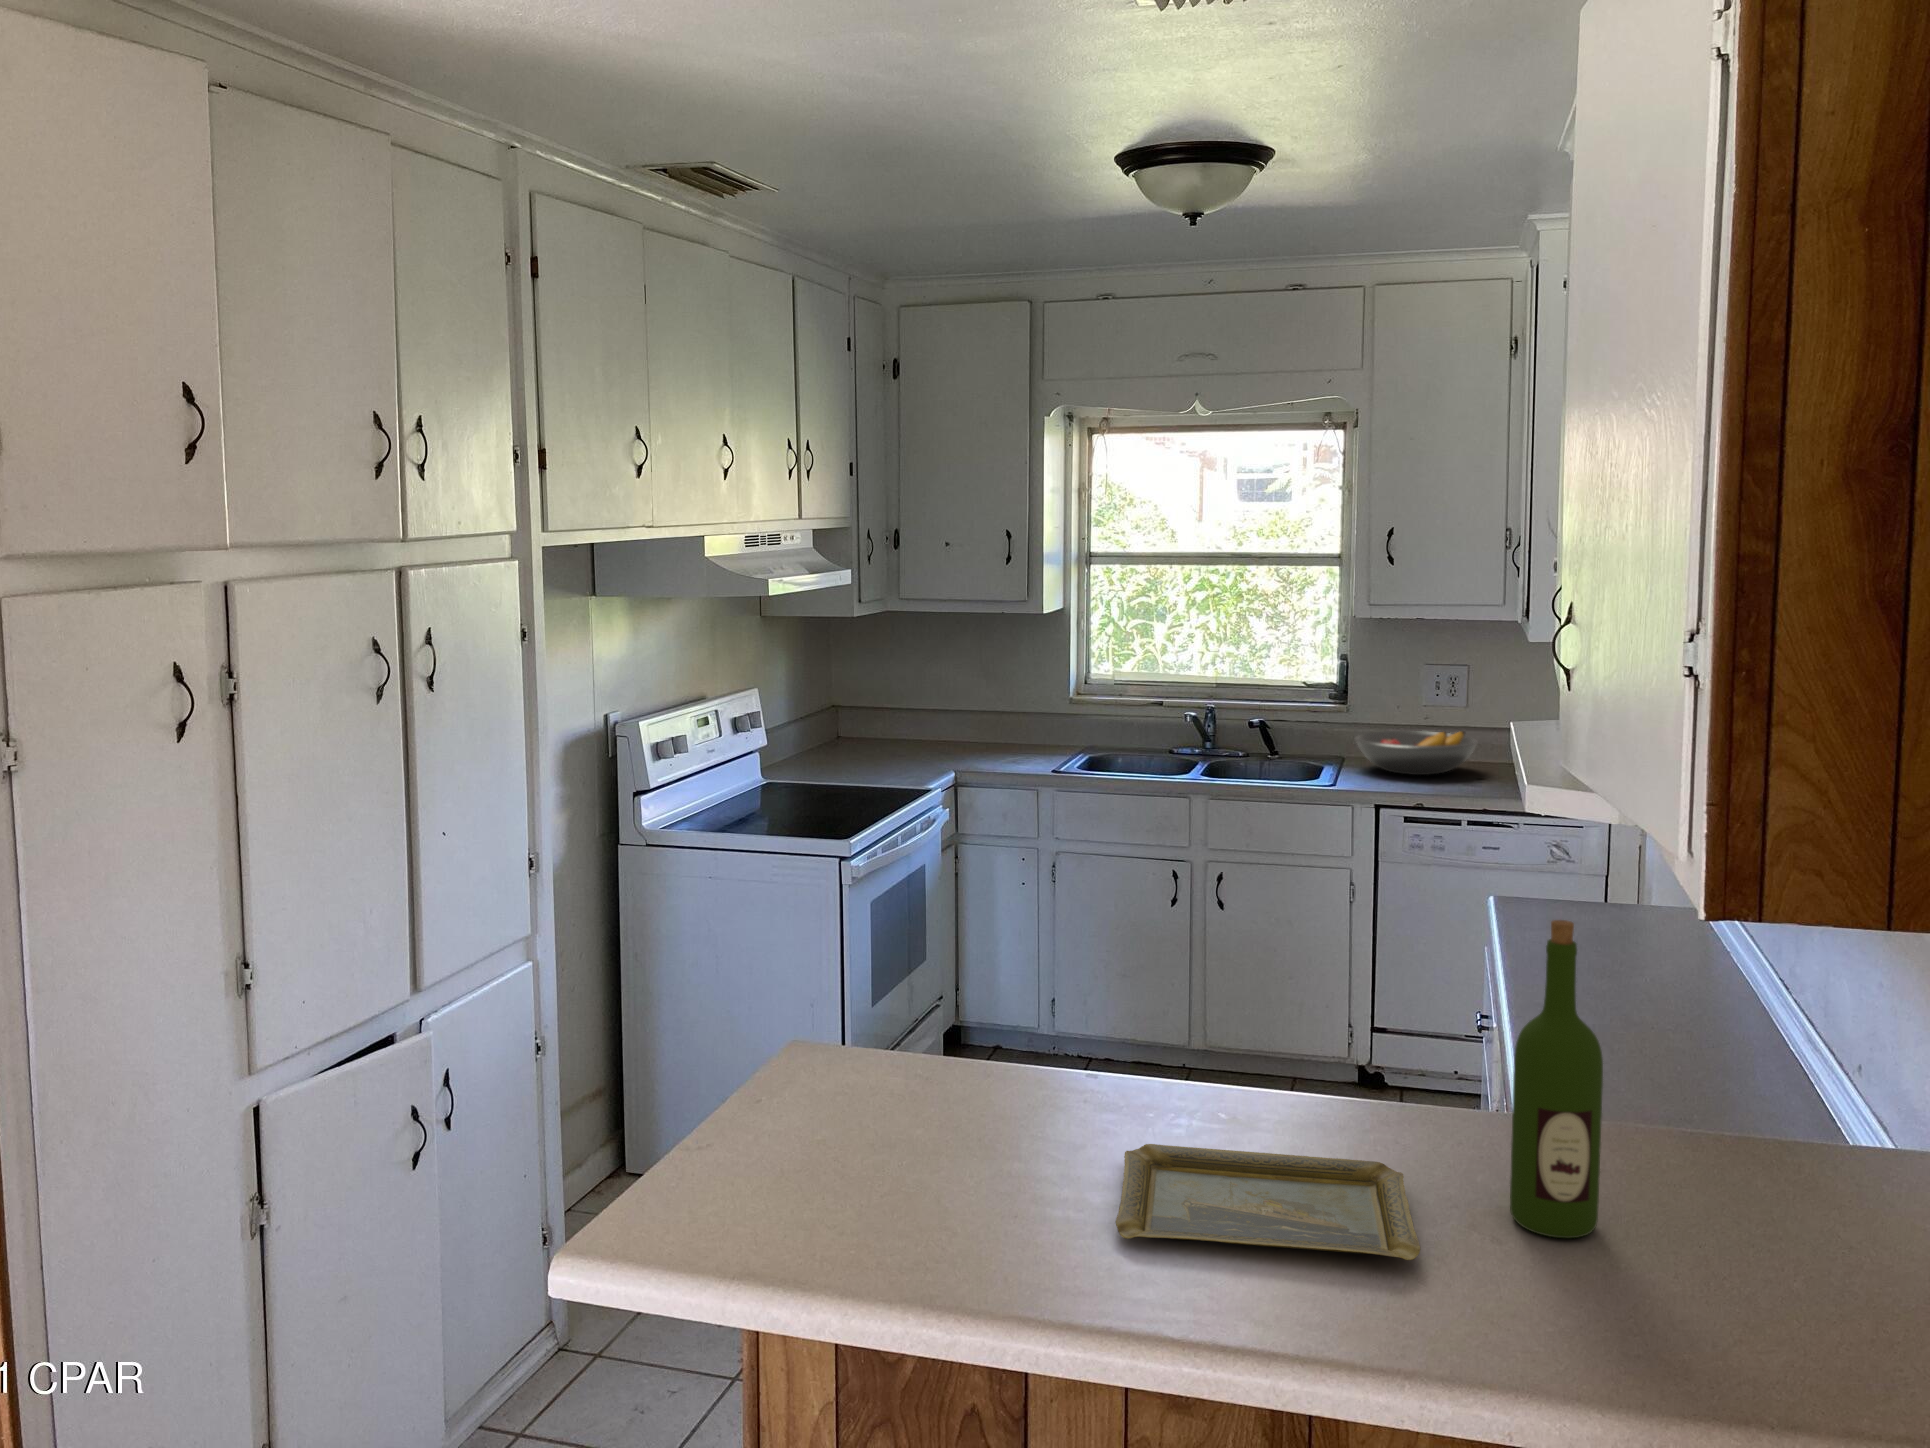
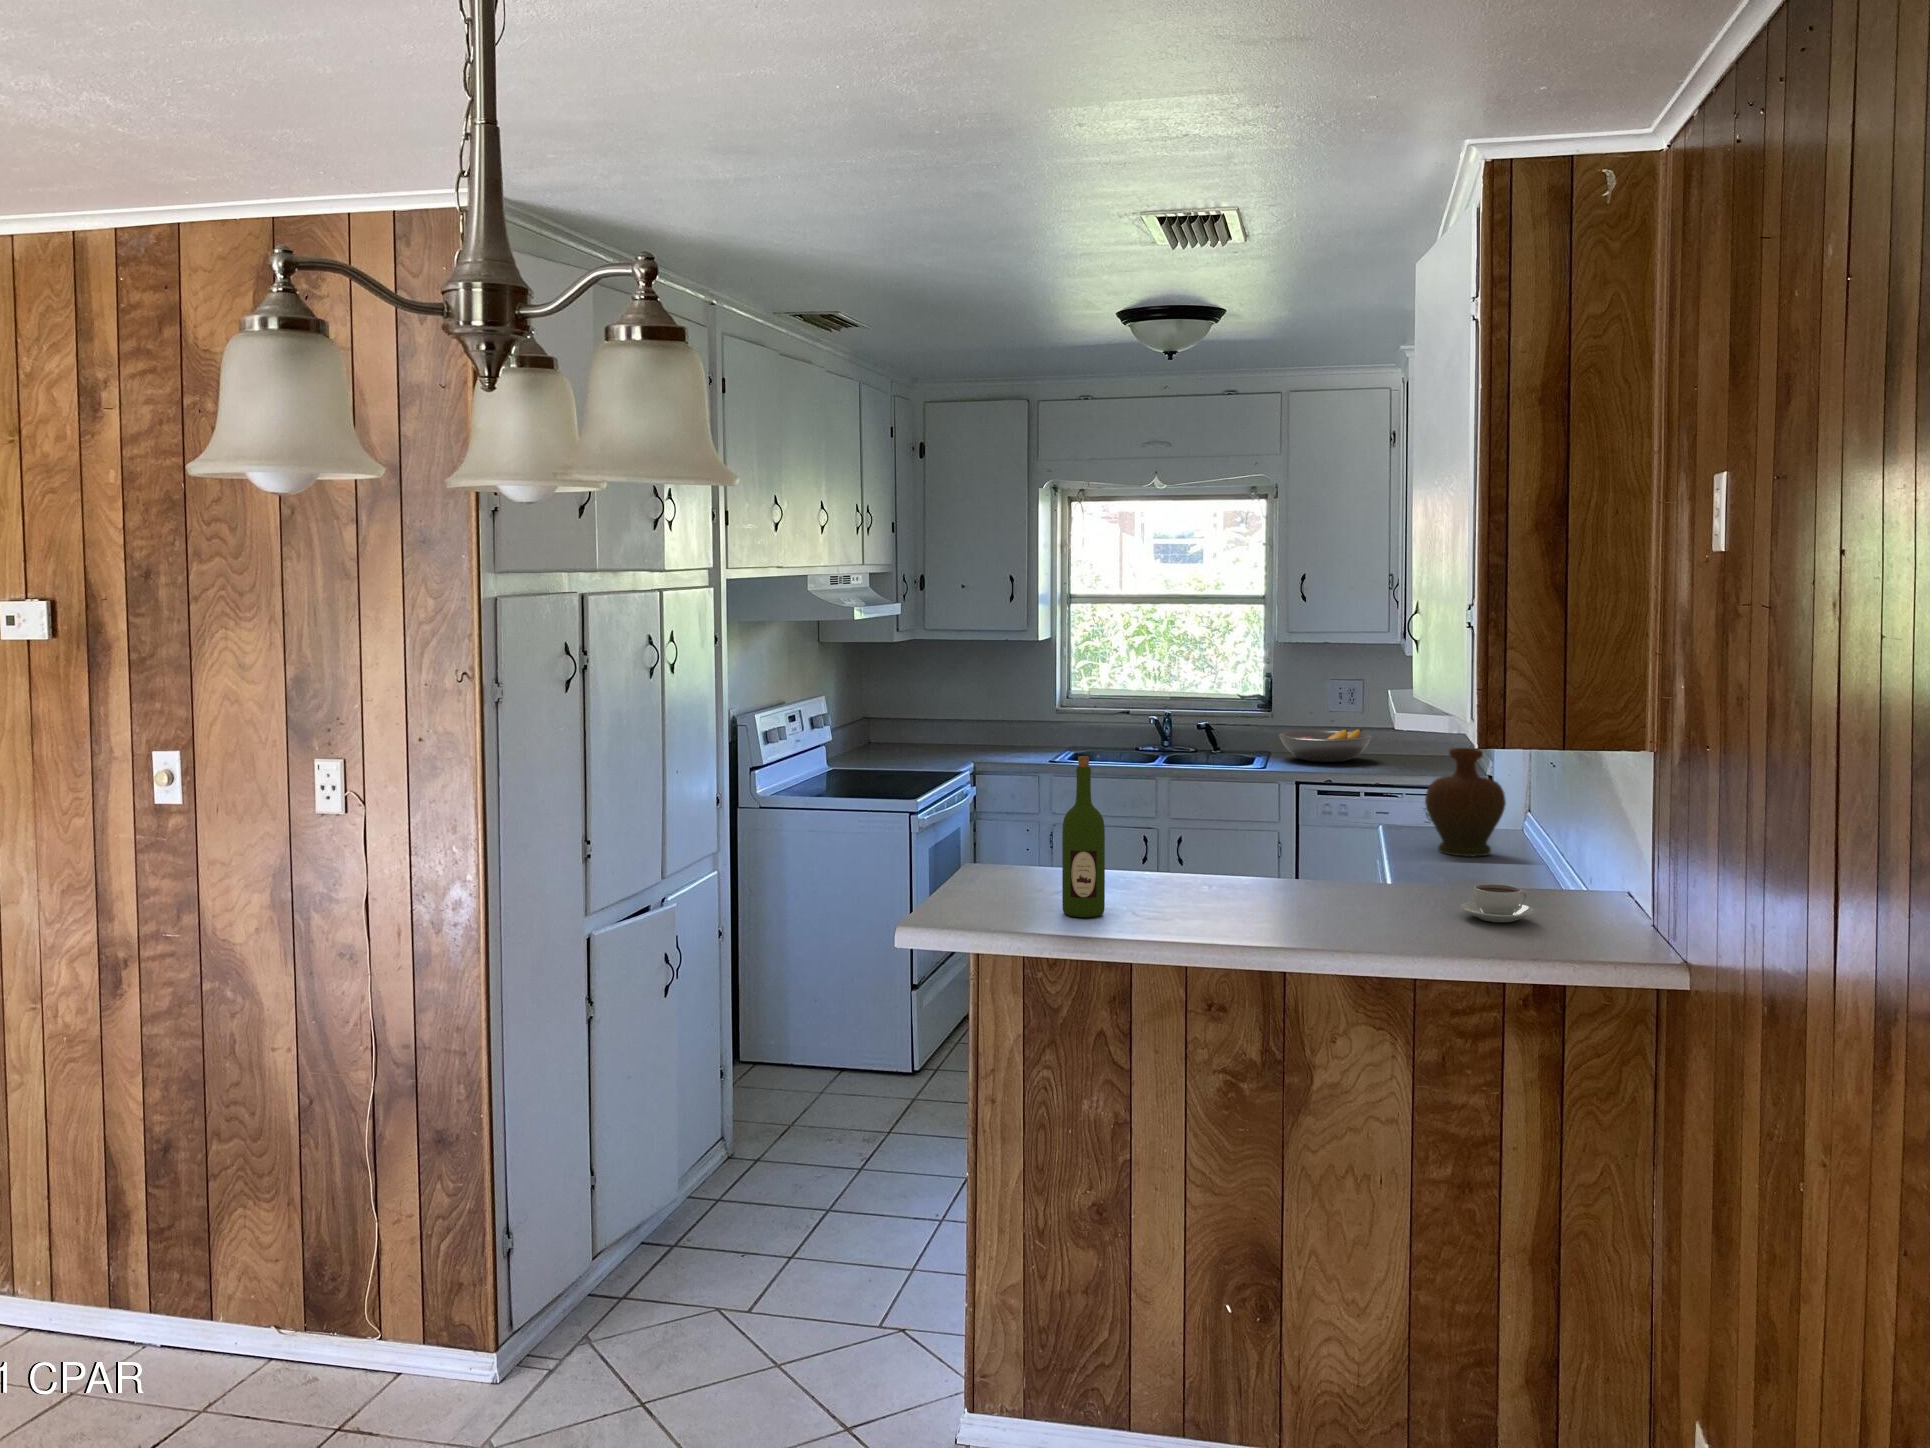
decorative vase: none [1562,795,1687,962] -> present [1425,748,1506,857]
wine bottle: present [1510,920,1603,1238] -> present [1062,756,1105,917]
coffee cup: none [1653,1125,1798,1210] -> present [1461,884,1534,922]
tray: present [1115,1144,1420,1260] -> none [1178,901,1339,935]

